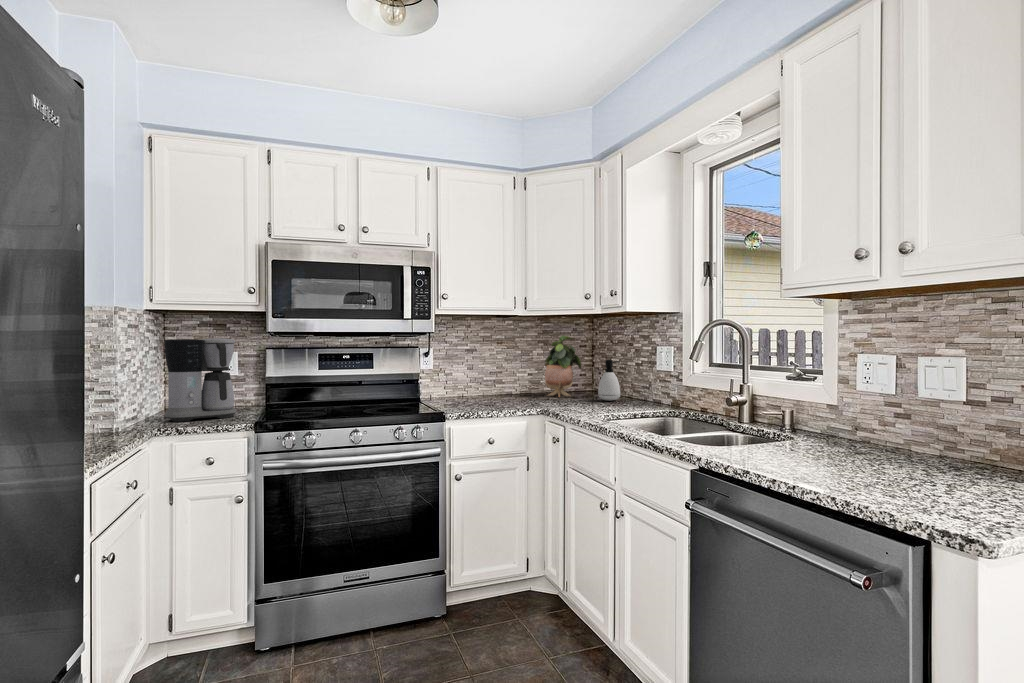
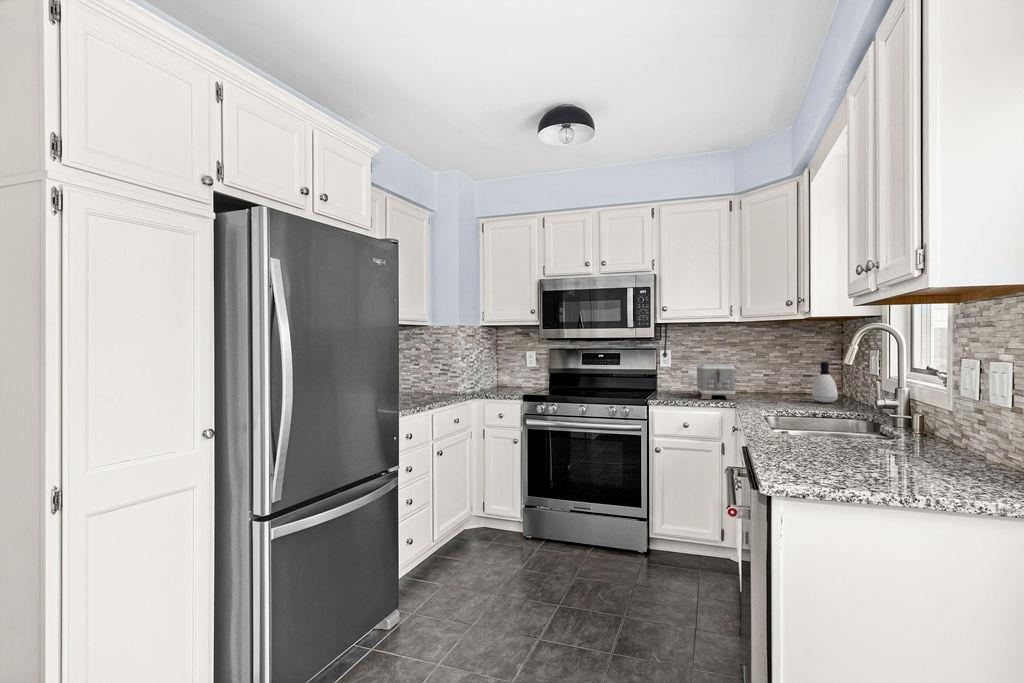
potted plant: present [545,336,581,397] -> none [773,339,812,397]
coffee maker: present [165,338,236,422] -> none [486,343,524,393]
toaster: none [473,363,533,406] -> present [696,363,736,400]

